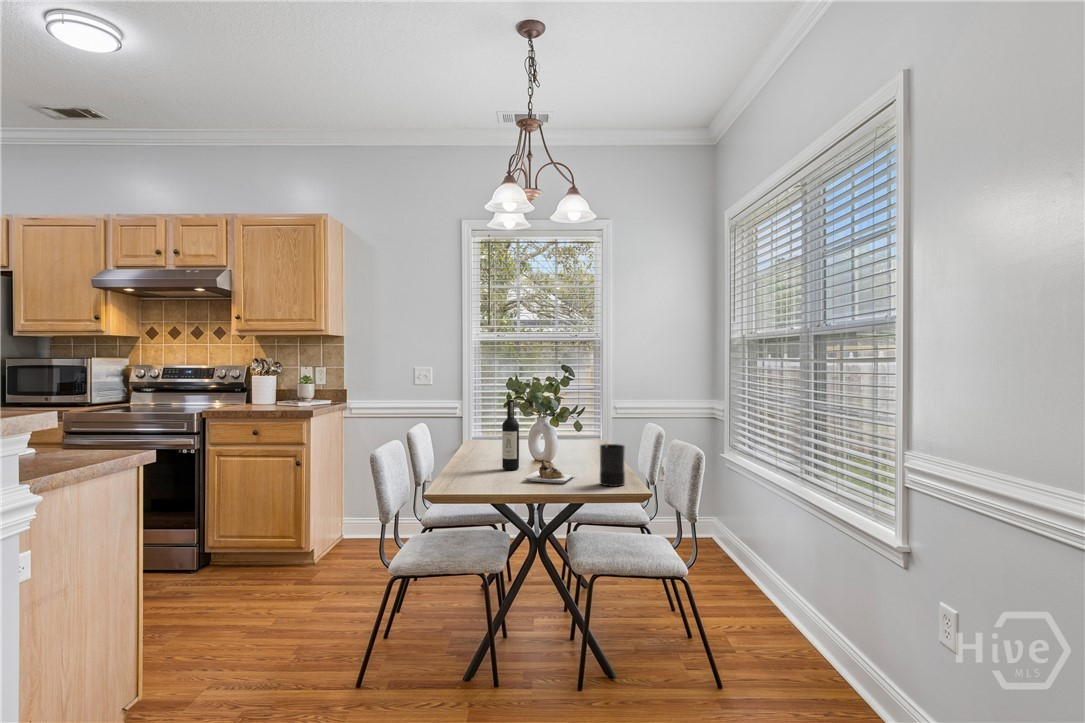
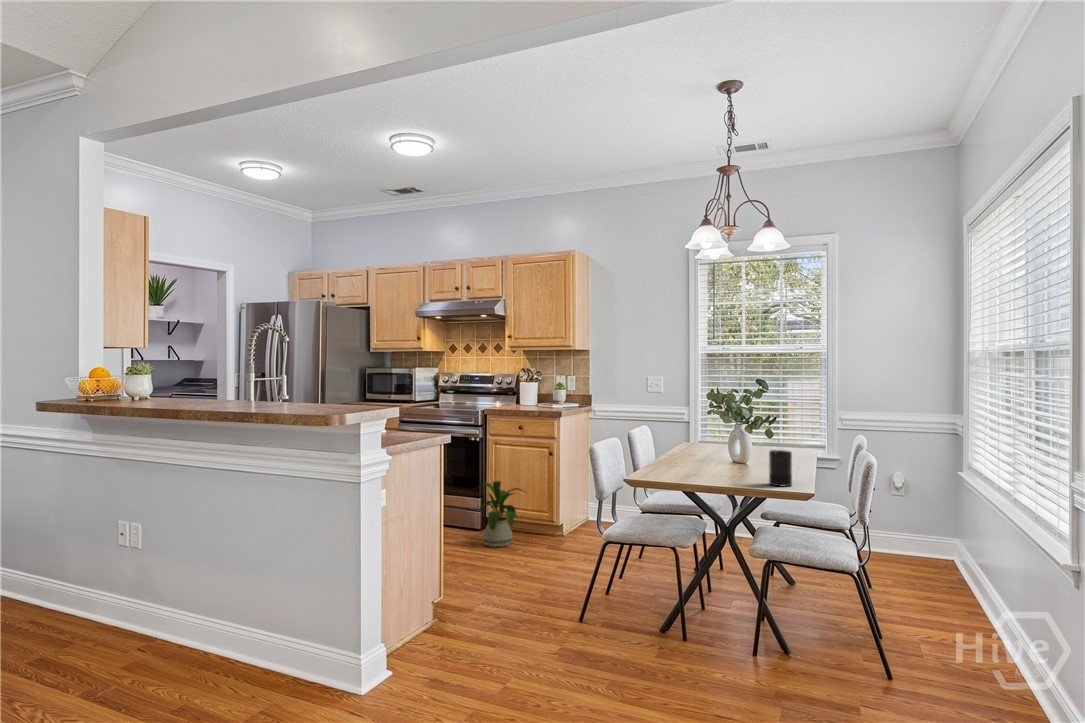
wine bottle: present [502,400,578,483] -> none [697,409,757,480]
house plant: none [188,505,268,594] -> present [479,481,524,547]

